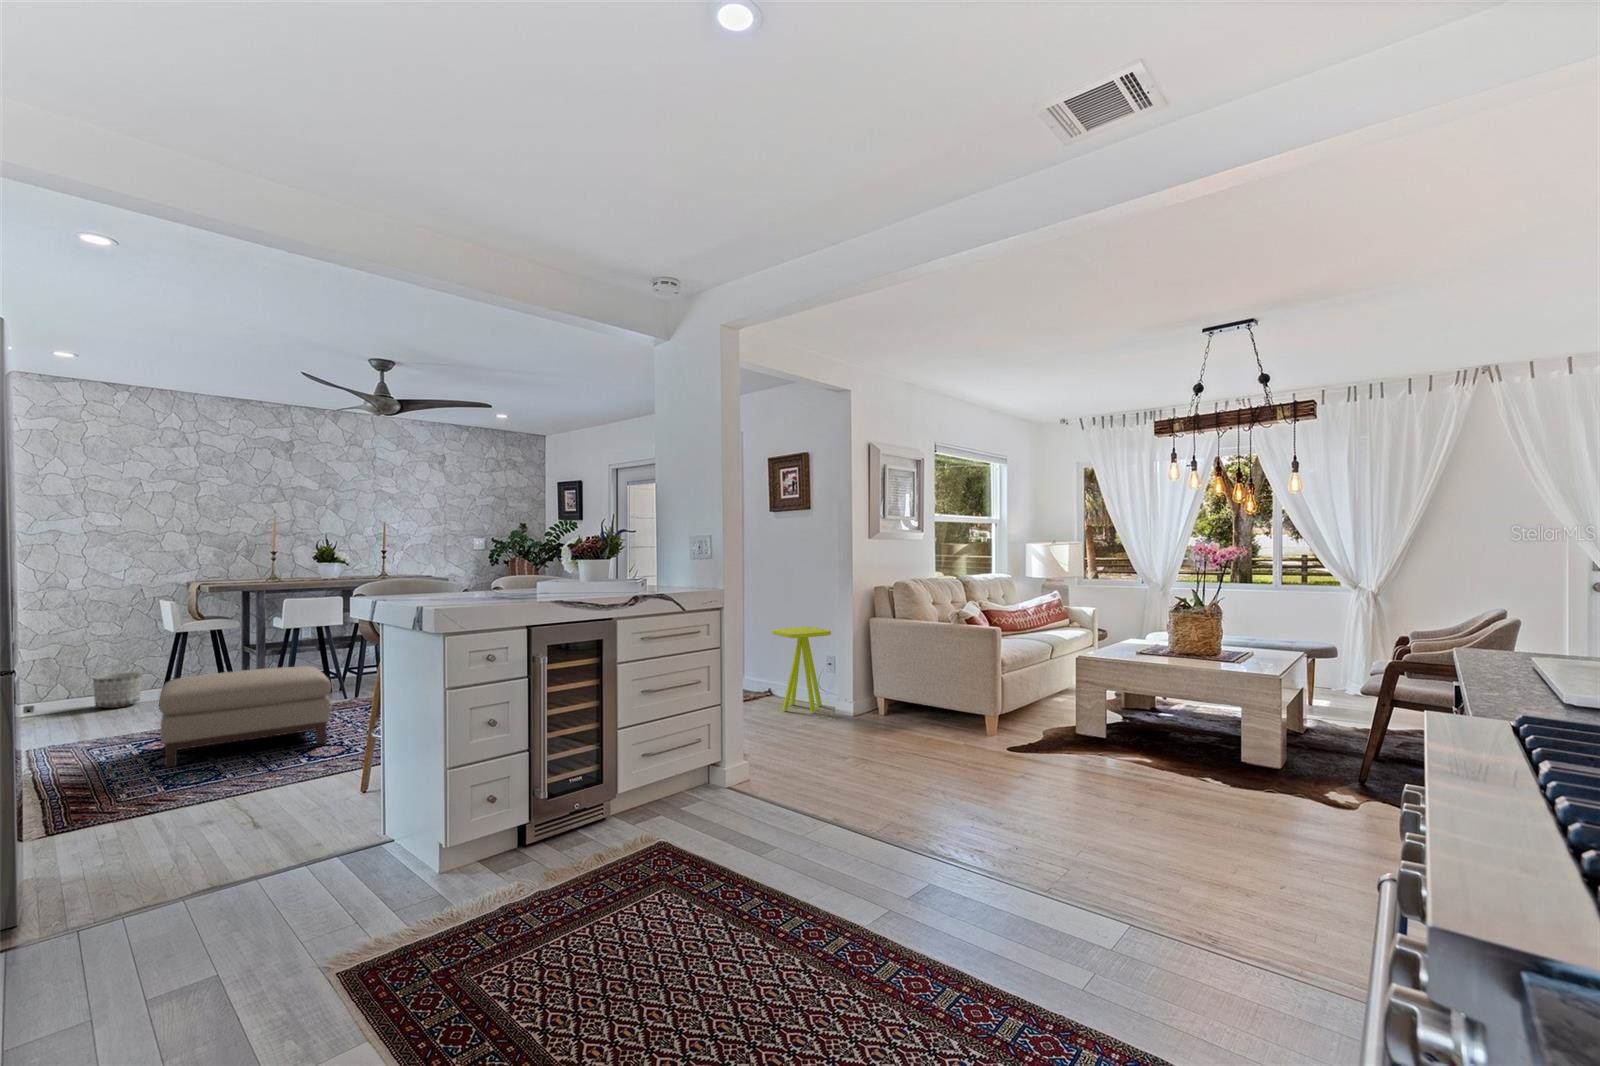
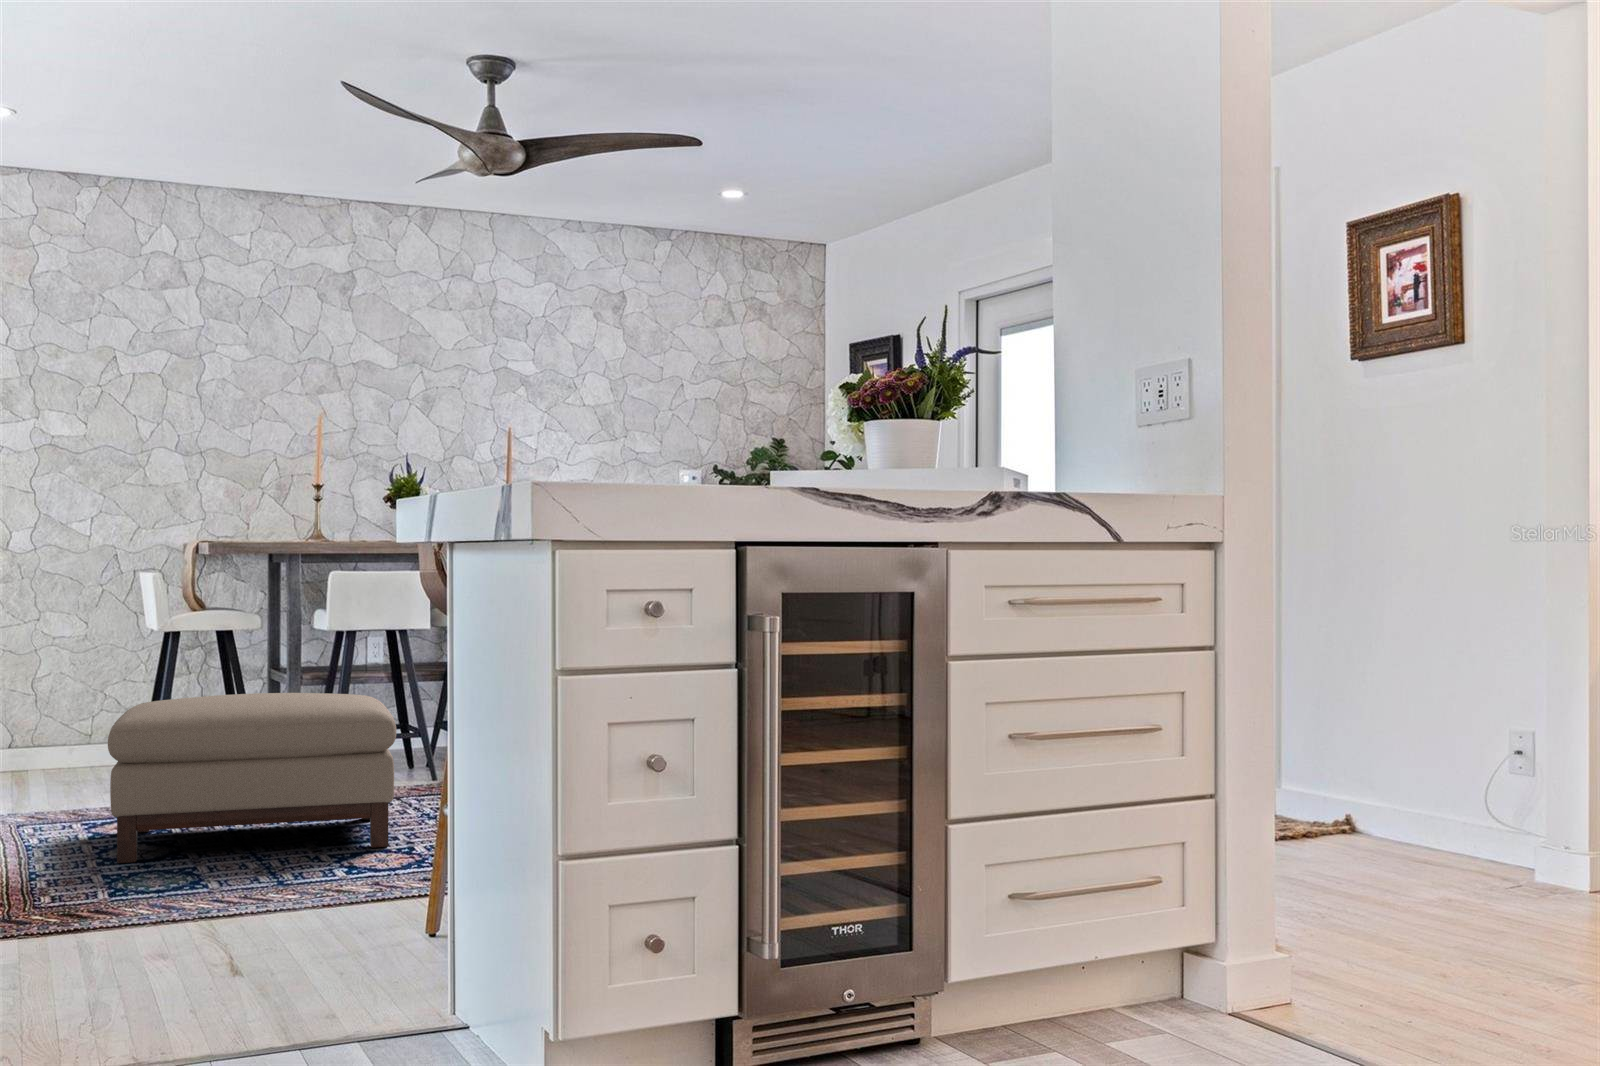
side table: present [772,627,831,712] -> none [1358,651,1523,867]
planter: present [93,672,142,708] -> none [42,708,115,770]

